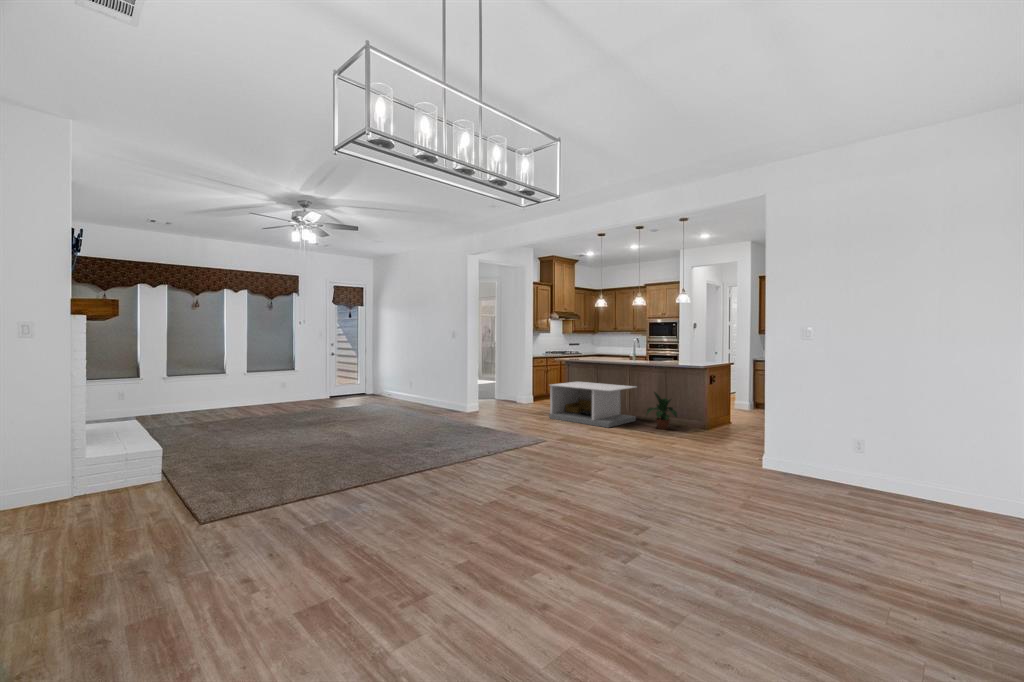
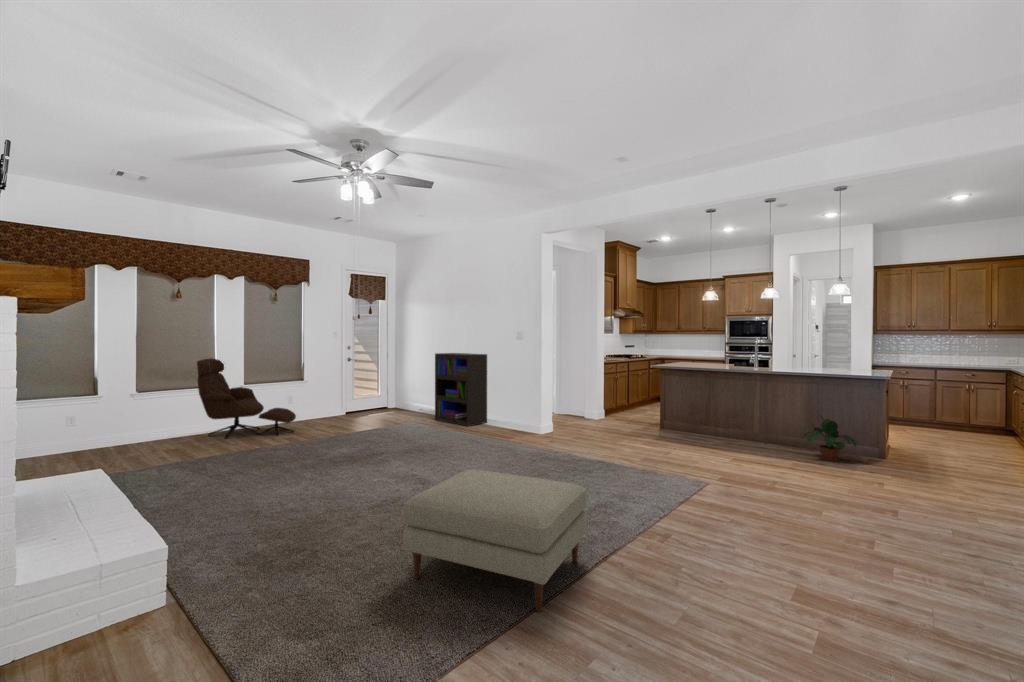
bookshelf: none [394,349,433,406] -> present [435,353,487,426]
lounge chair: none [210,352,284,411] -> present [197,359,296,438]
coffee table: present [549,382,637,428] -> none [661,395,780,460]
ottoman: none [295,418,413,488] -> present [403,469,588,612]

